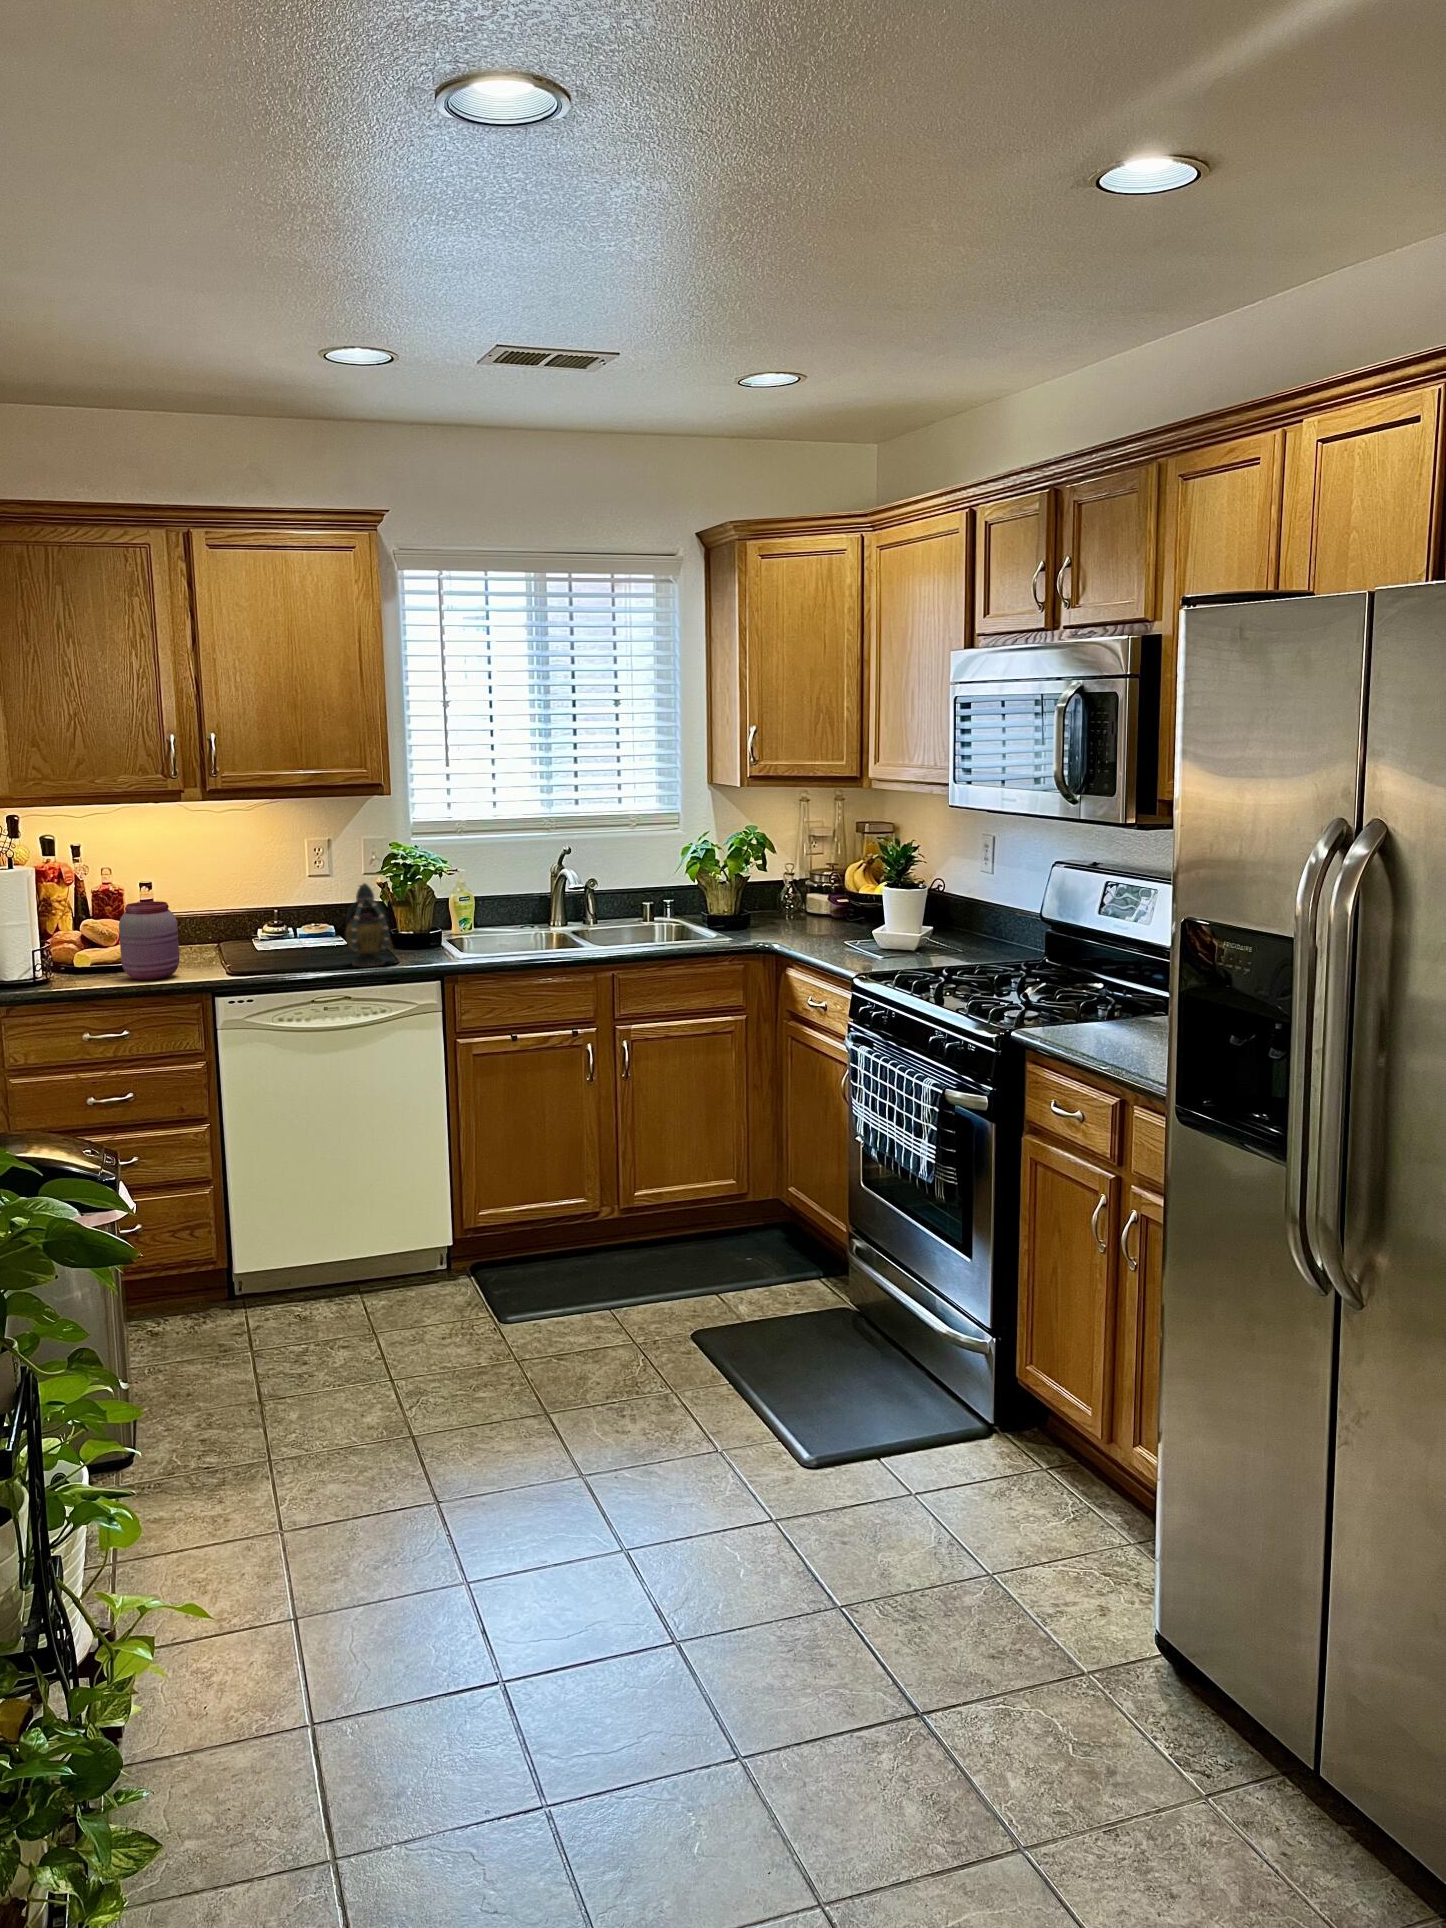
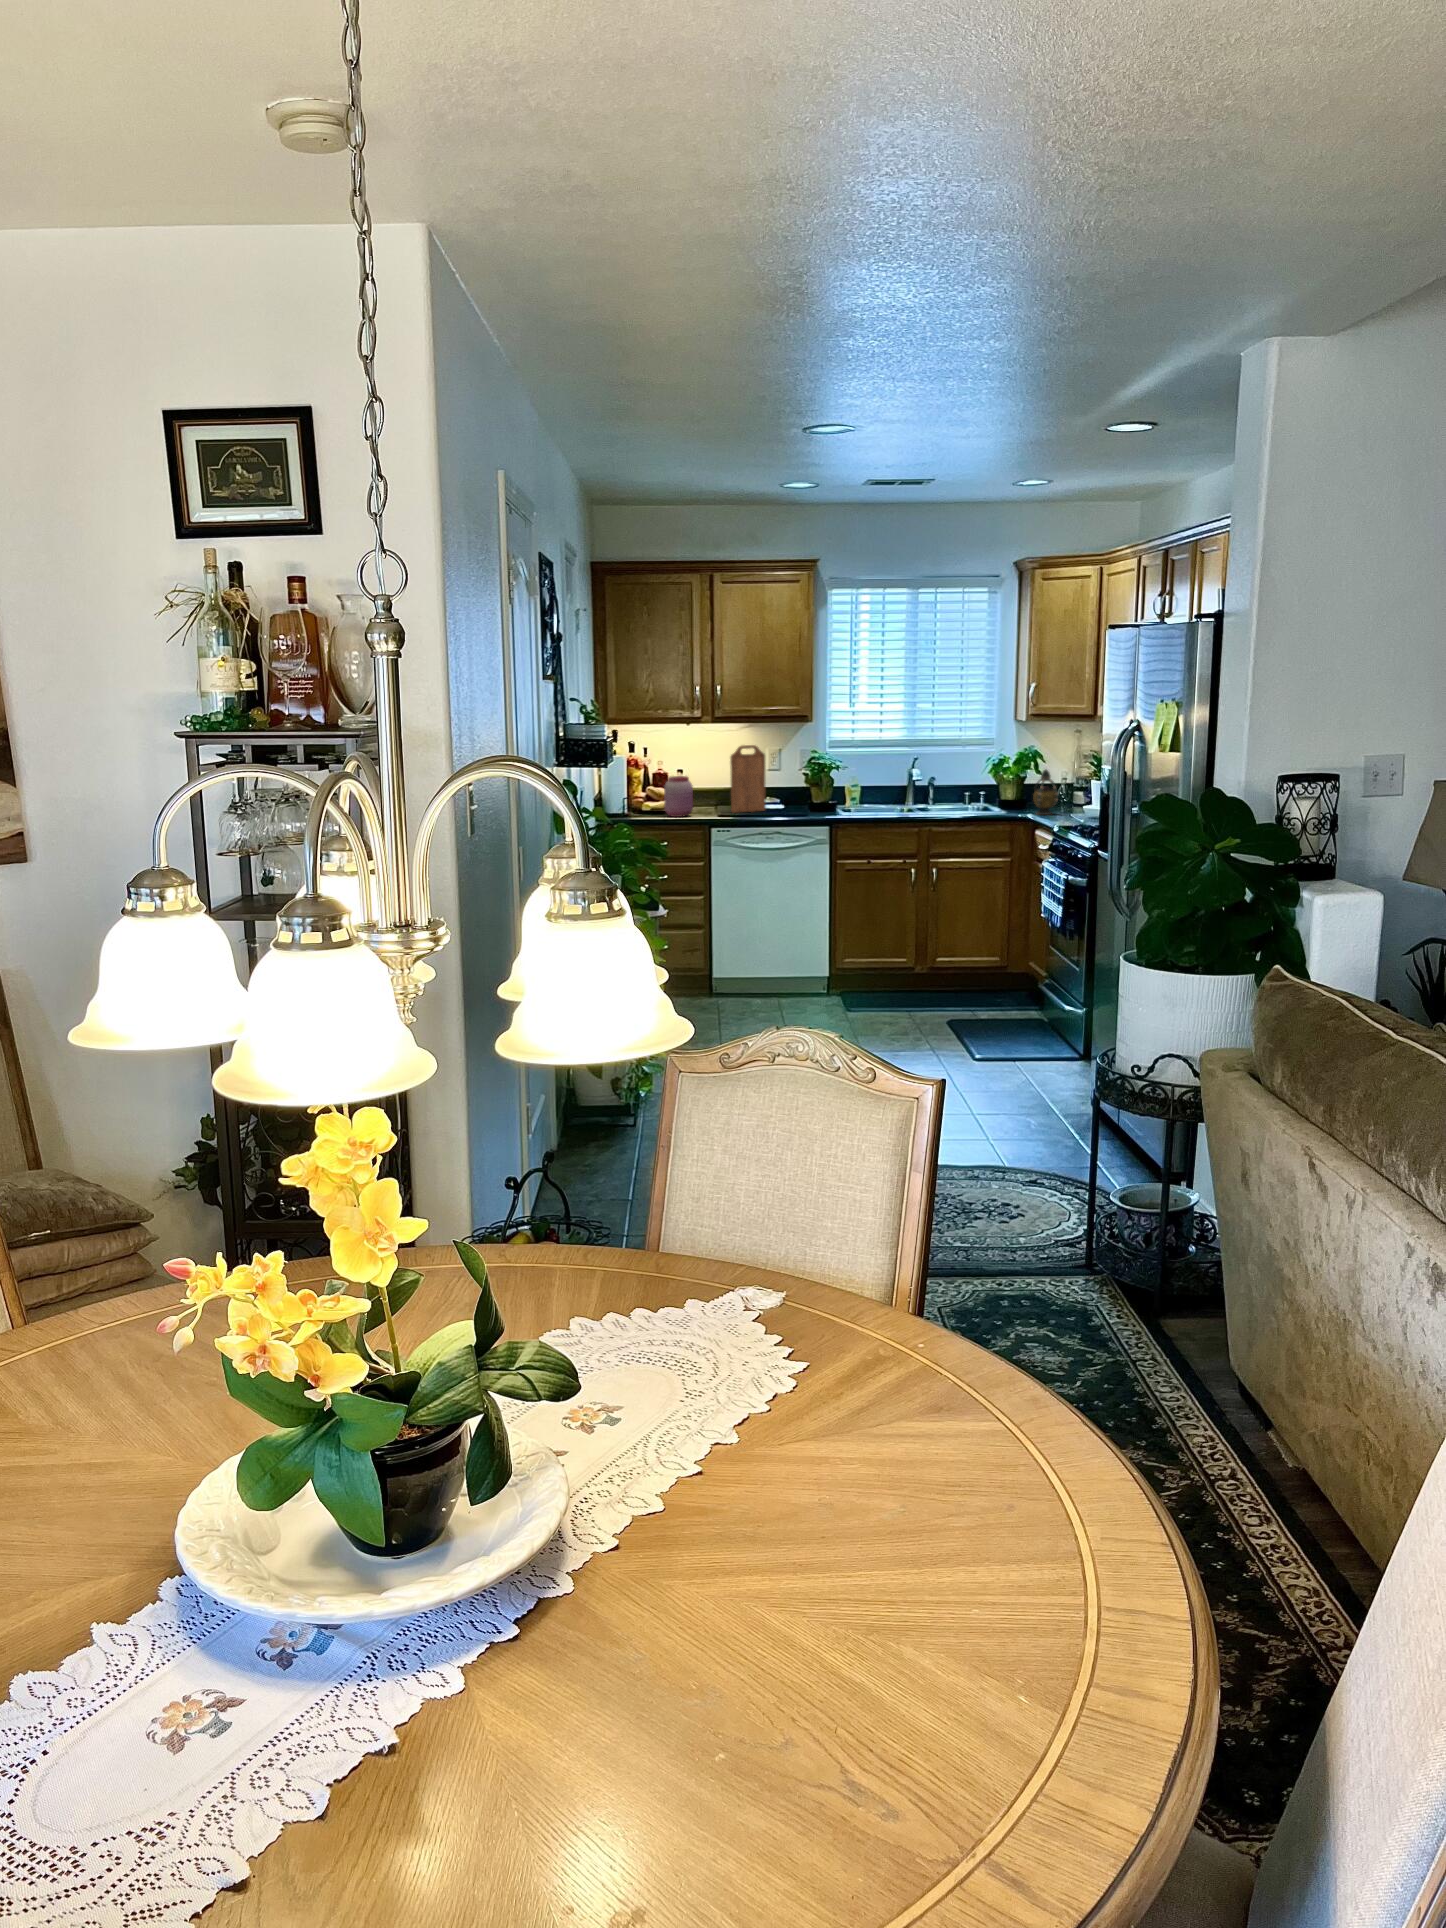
cutting board: none [245,837,314,962] -> present [730,745,766,813]
teapot: present [345,883,389,966] -> present [1033,770,1058,815]

